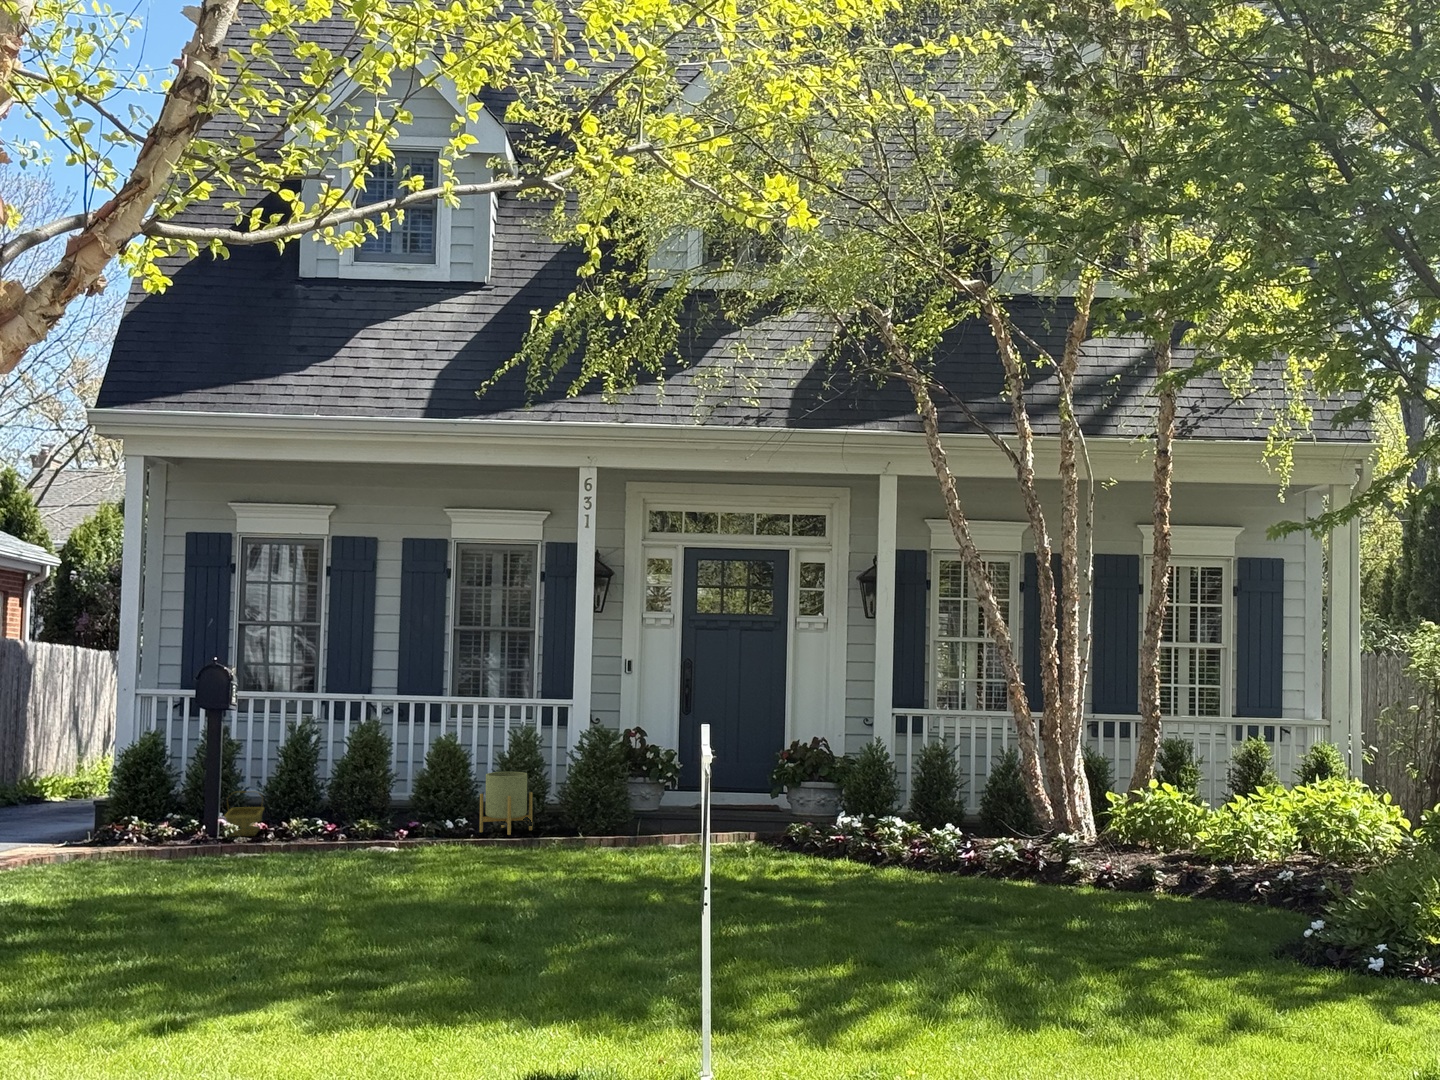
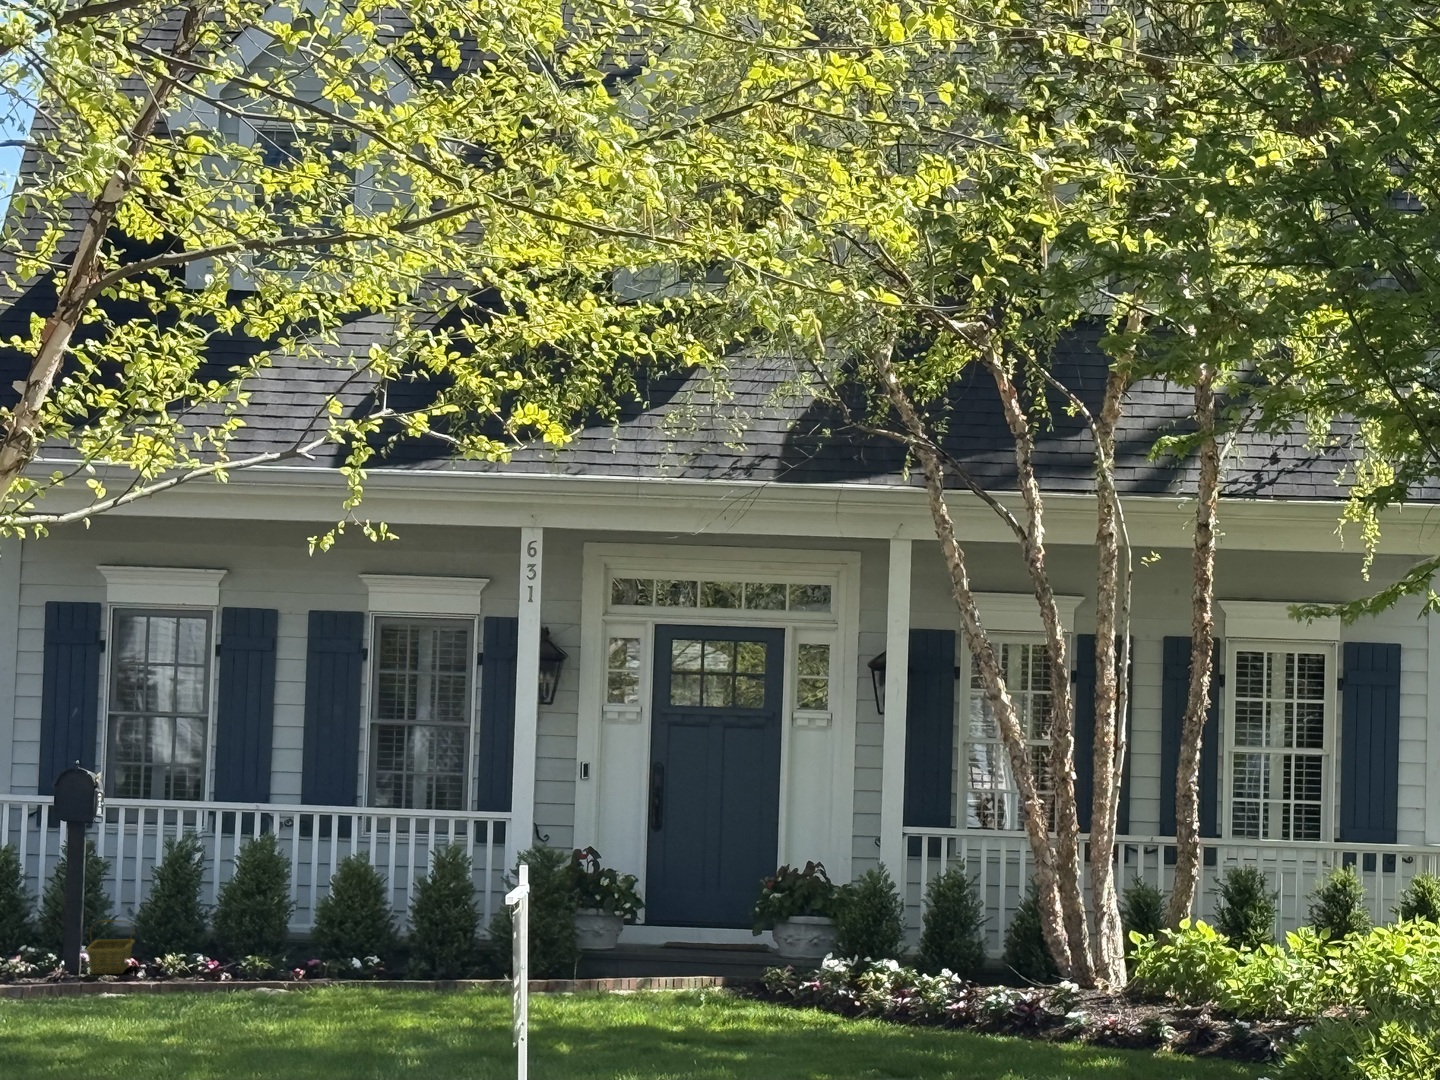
planter: present [480,772,533,835] -> none [390,900,455,977]

